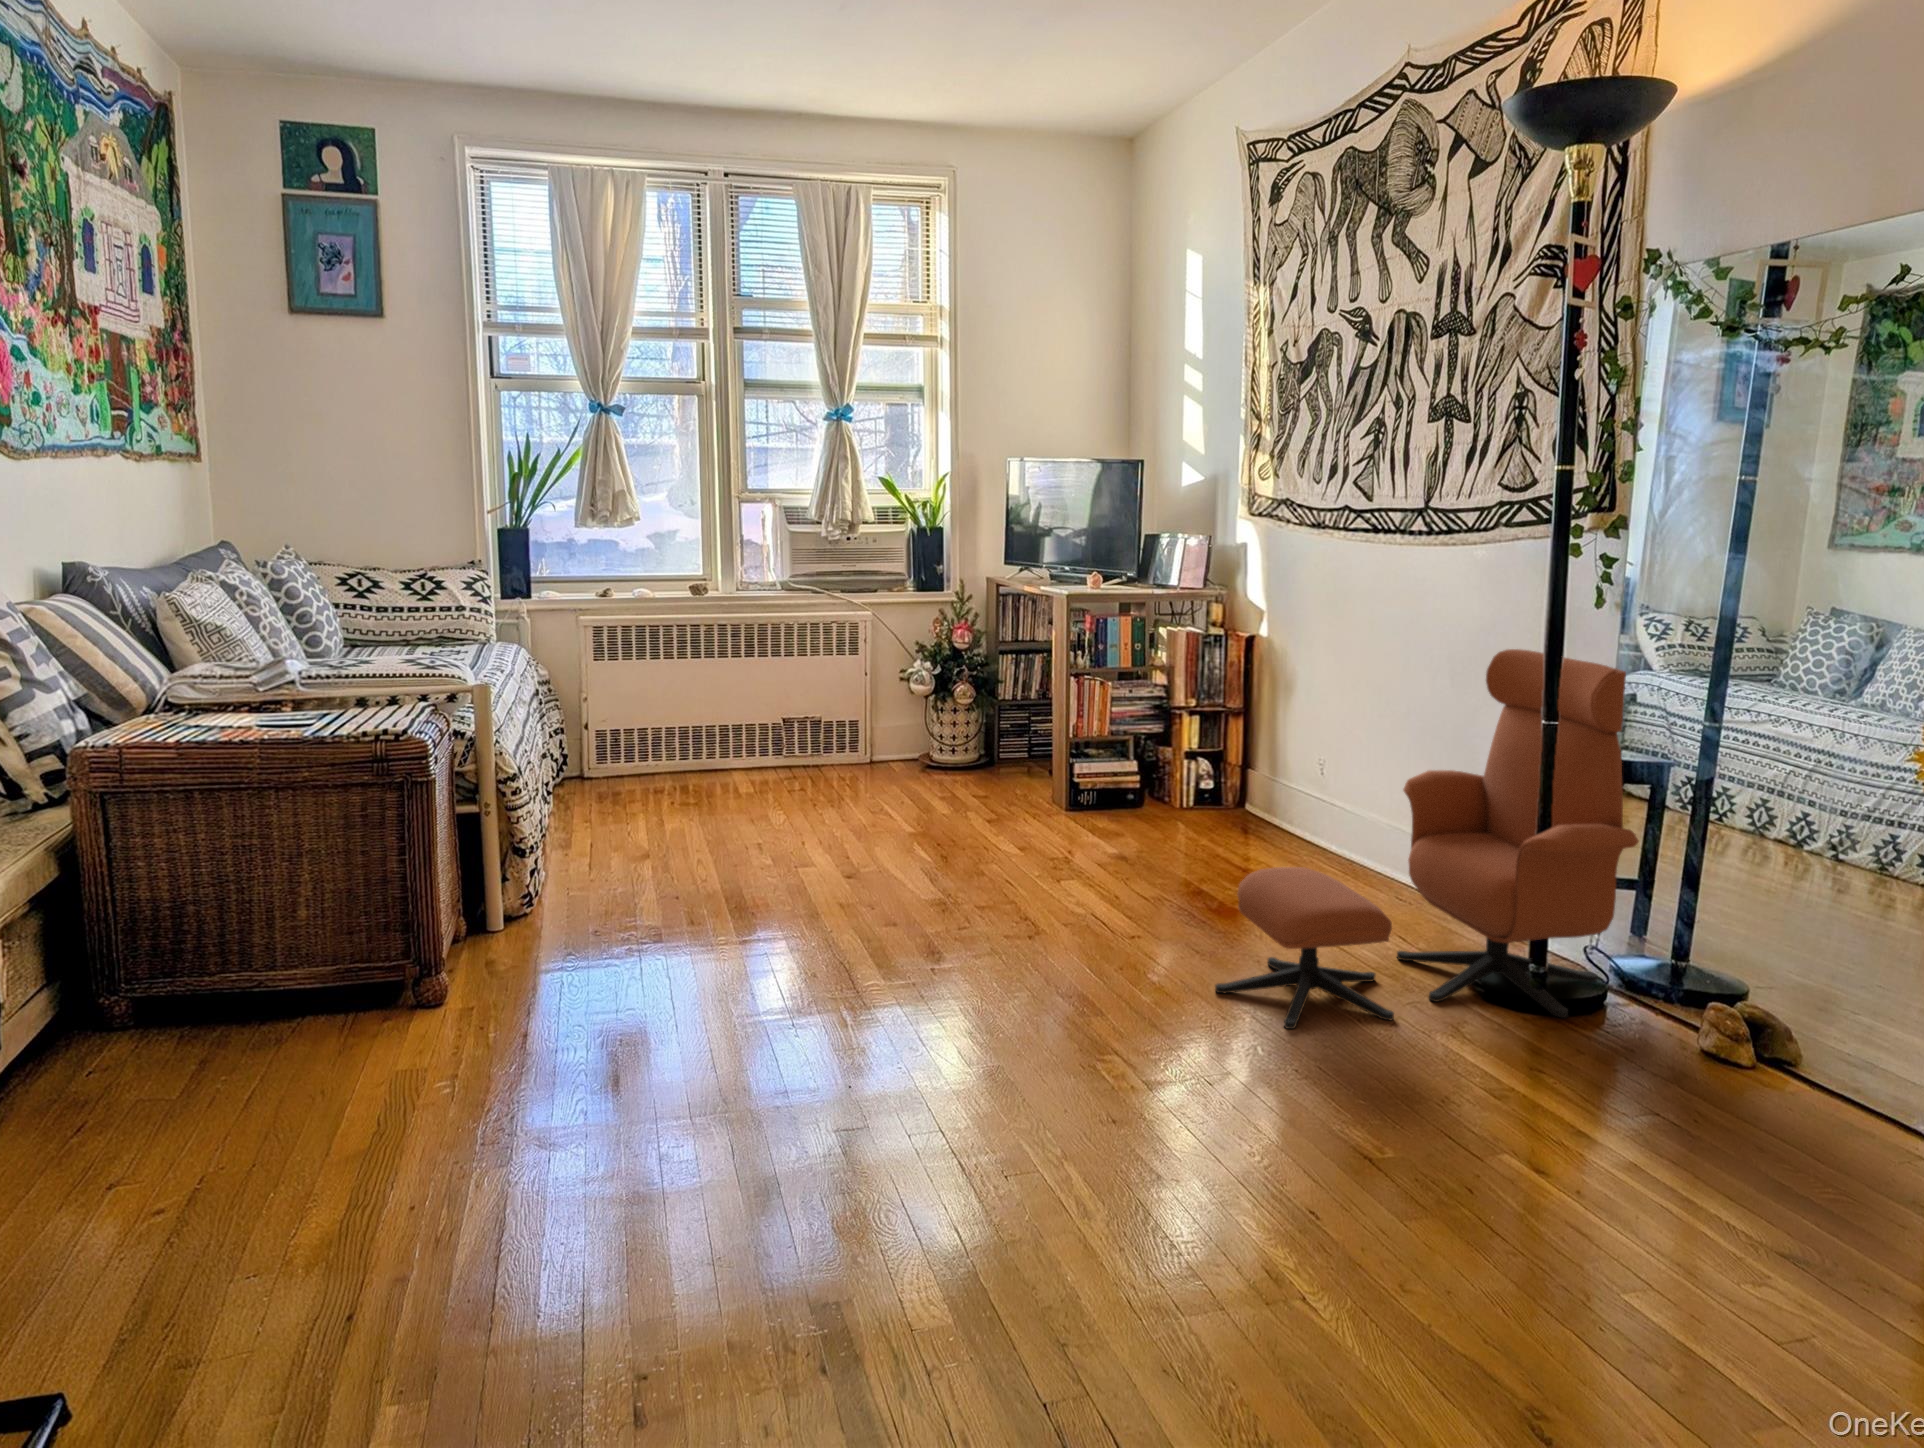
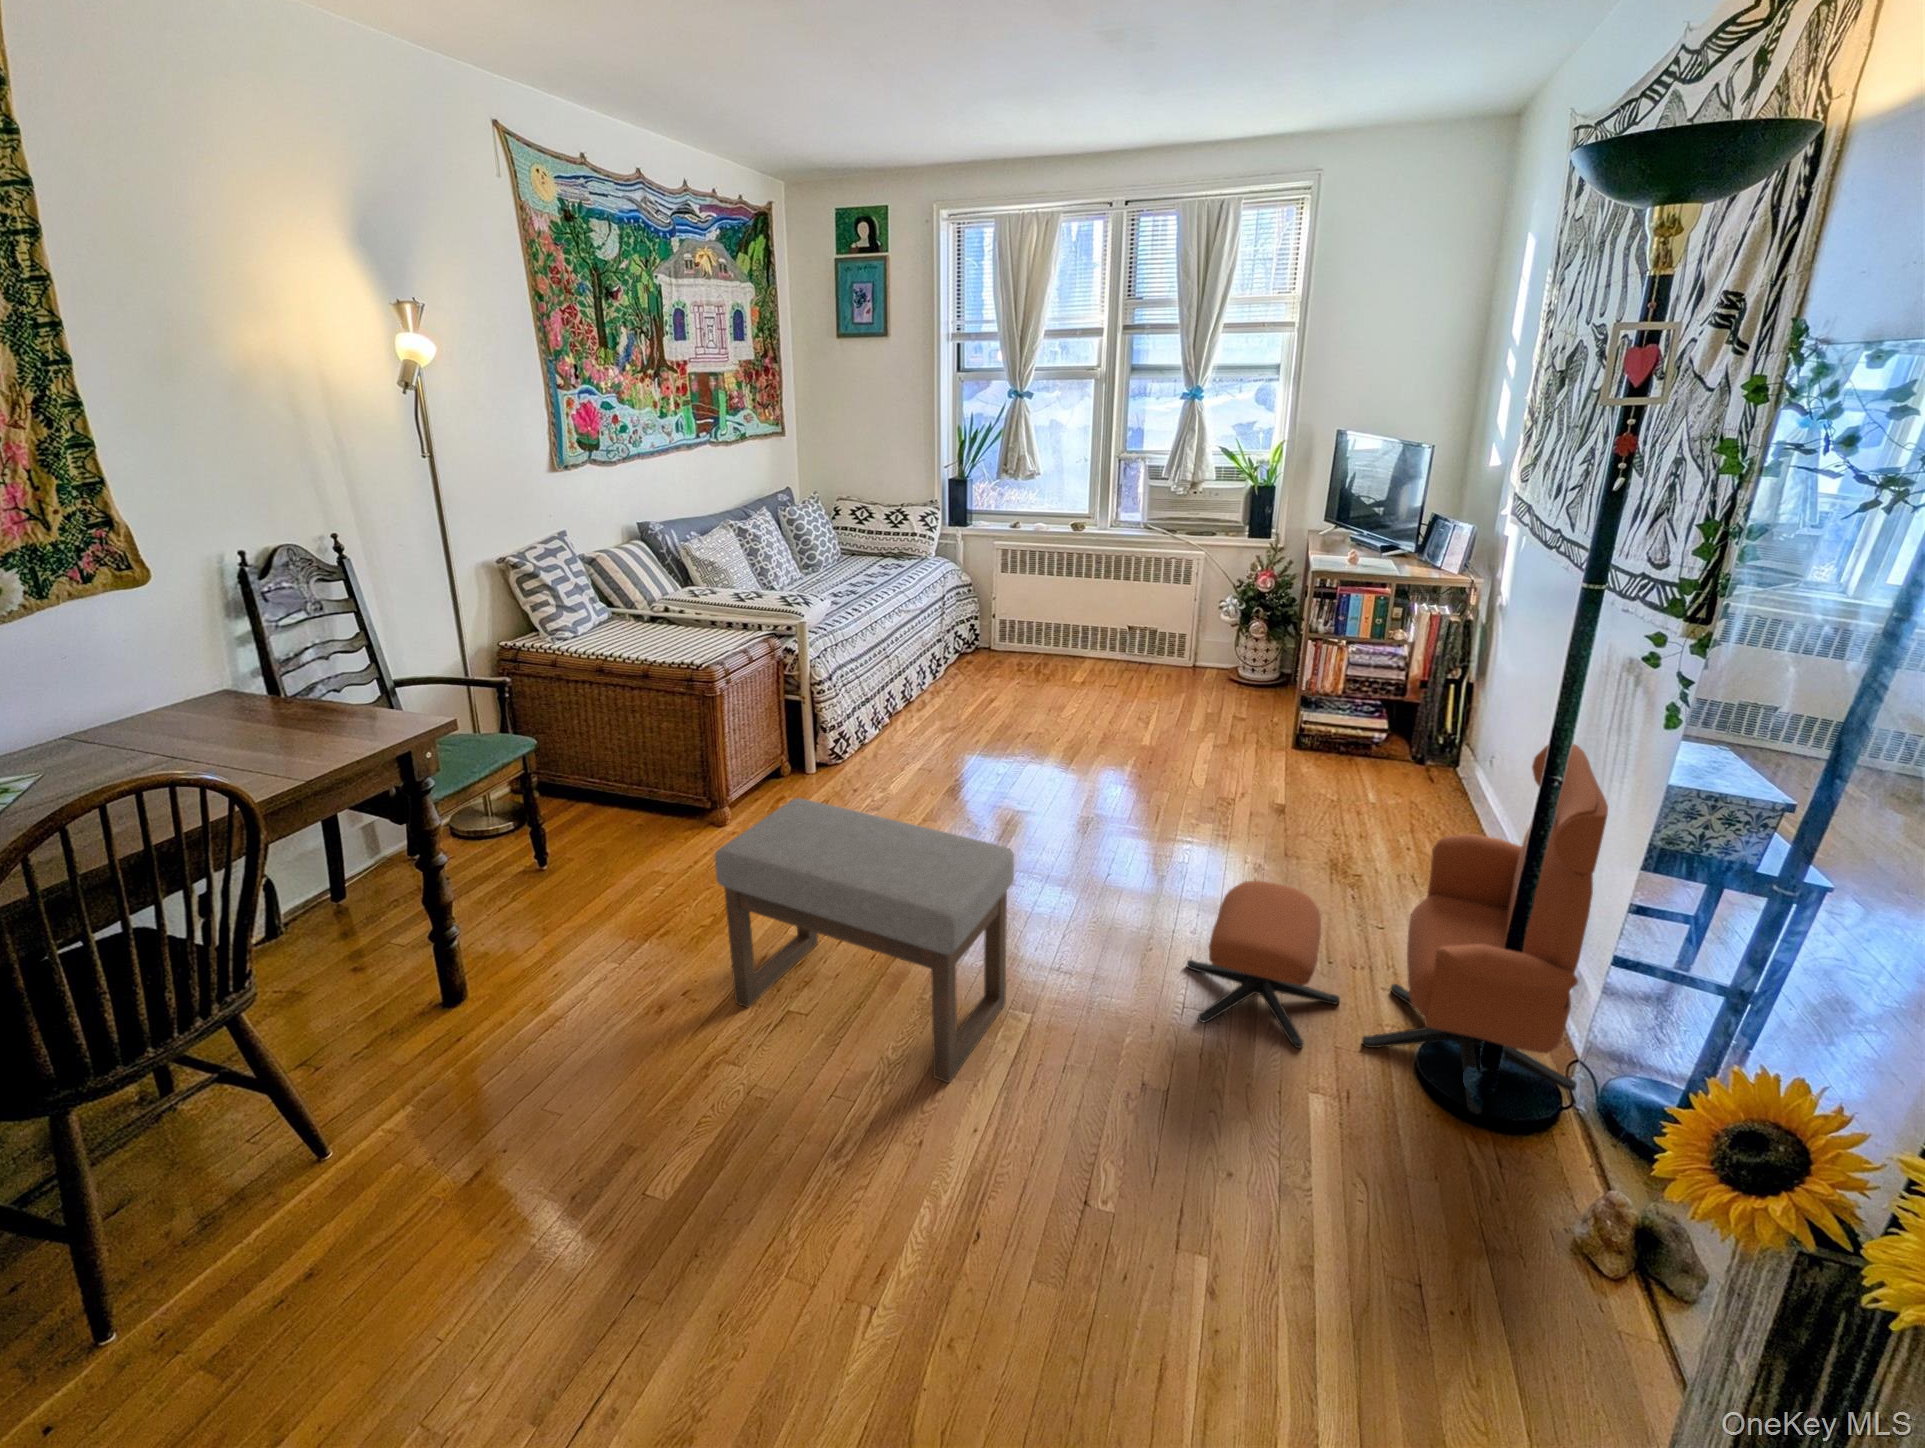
ottoman: none [724,844,1150,1197] -> present [715,798,1014,1083]

